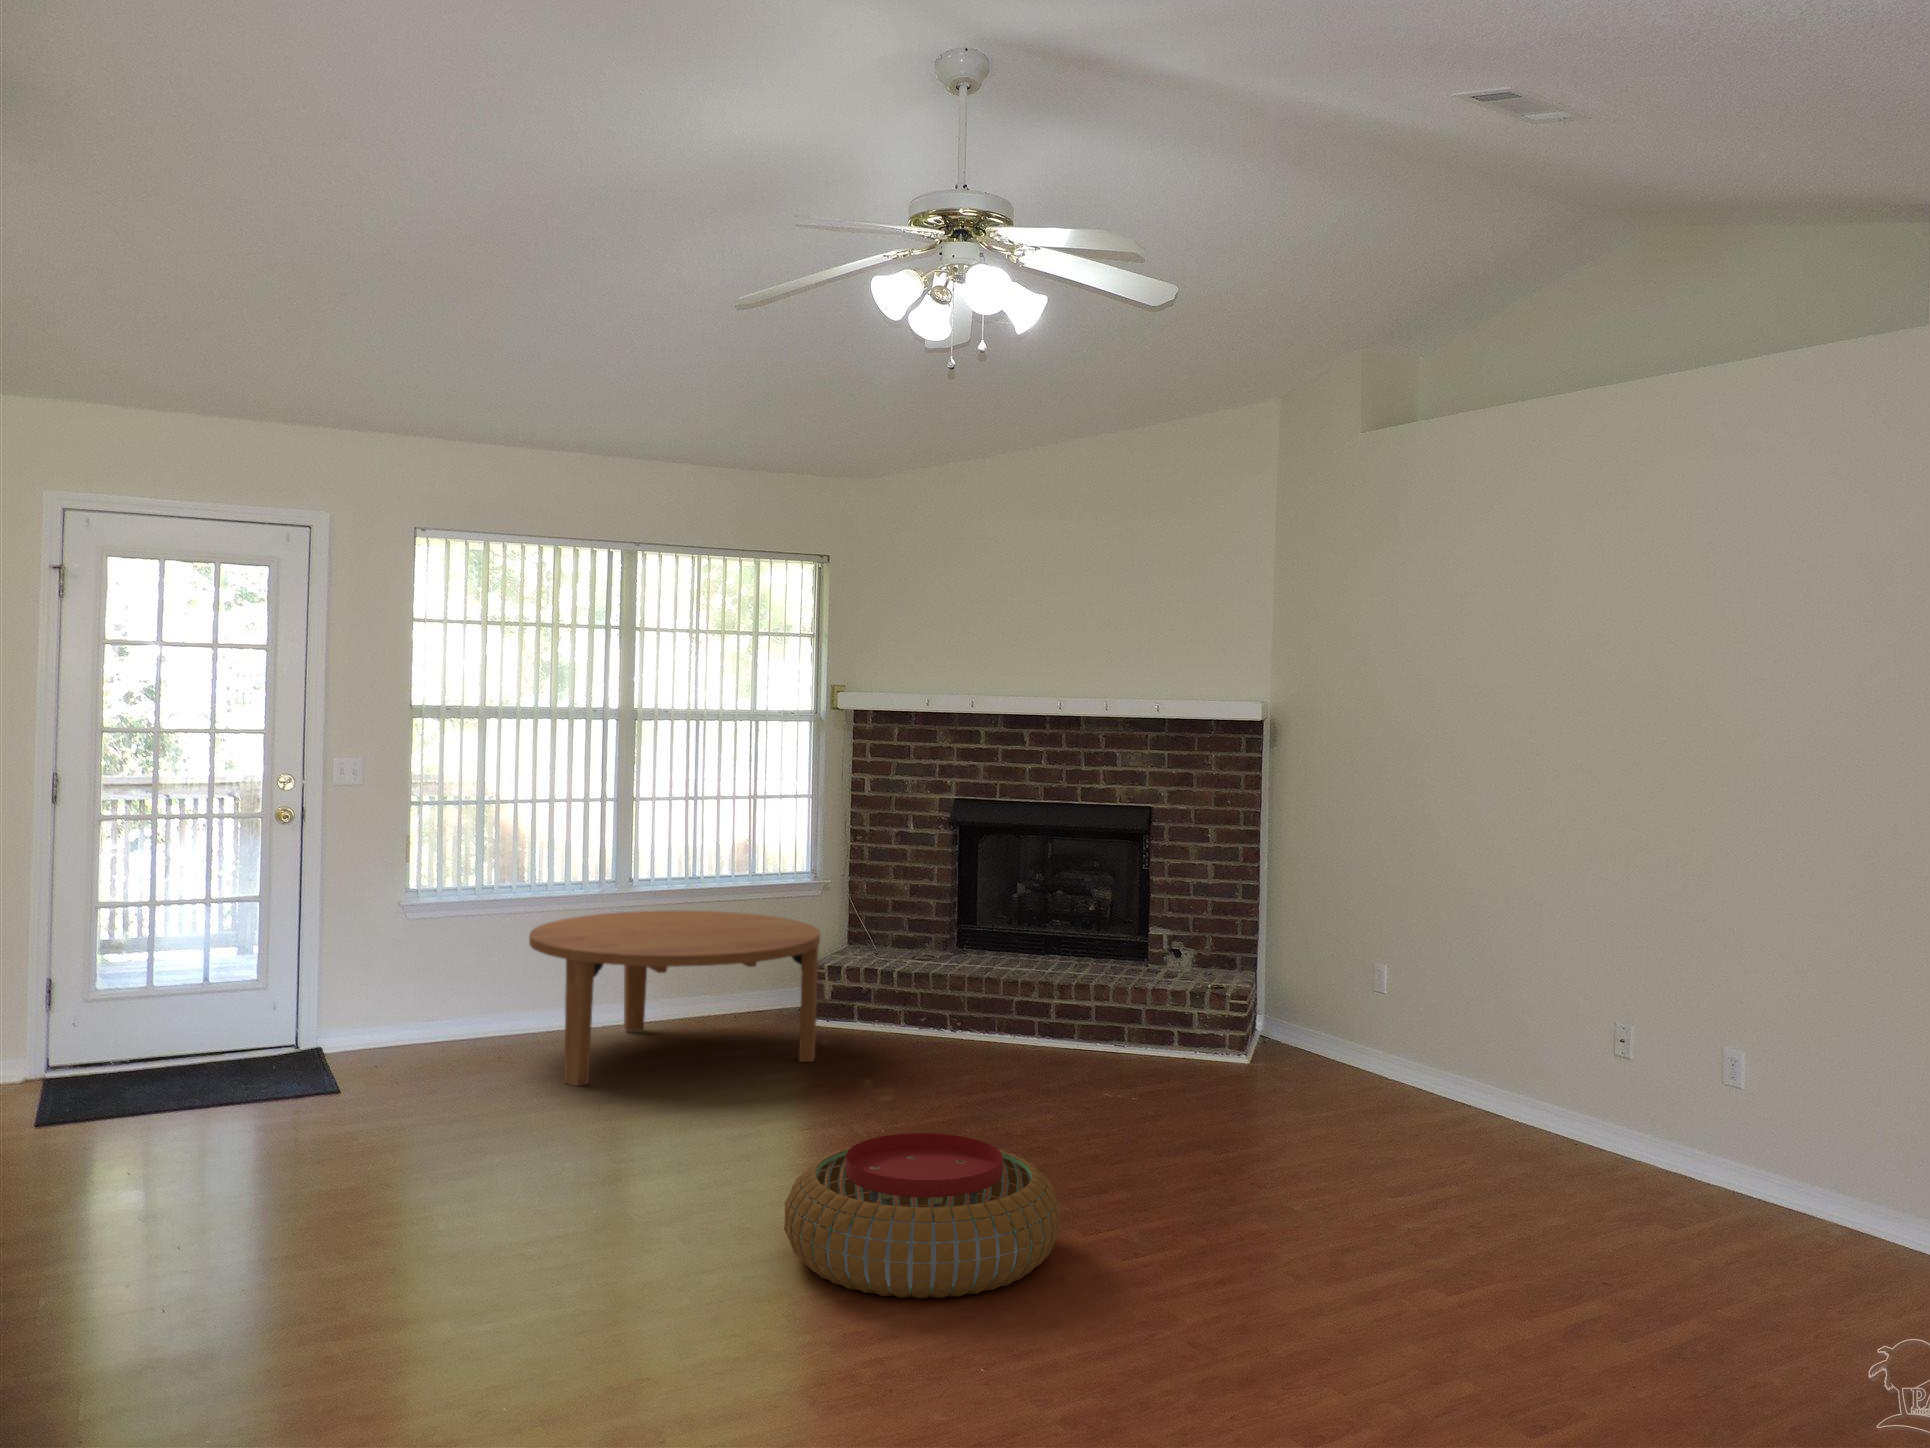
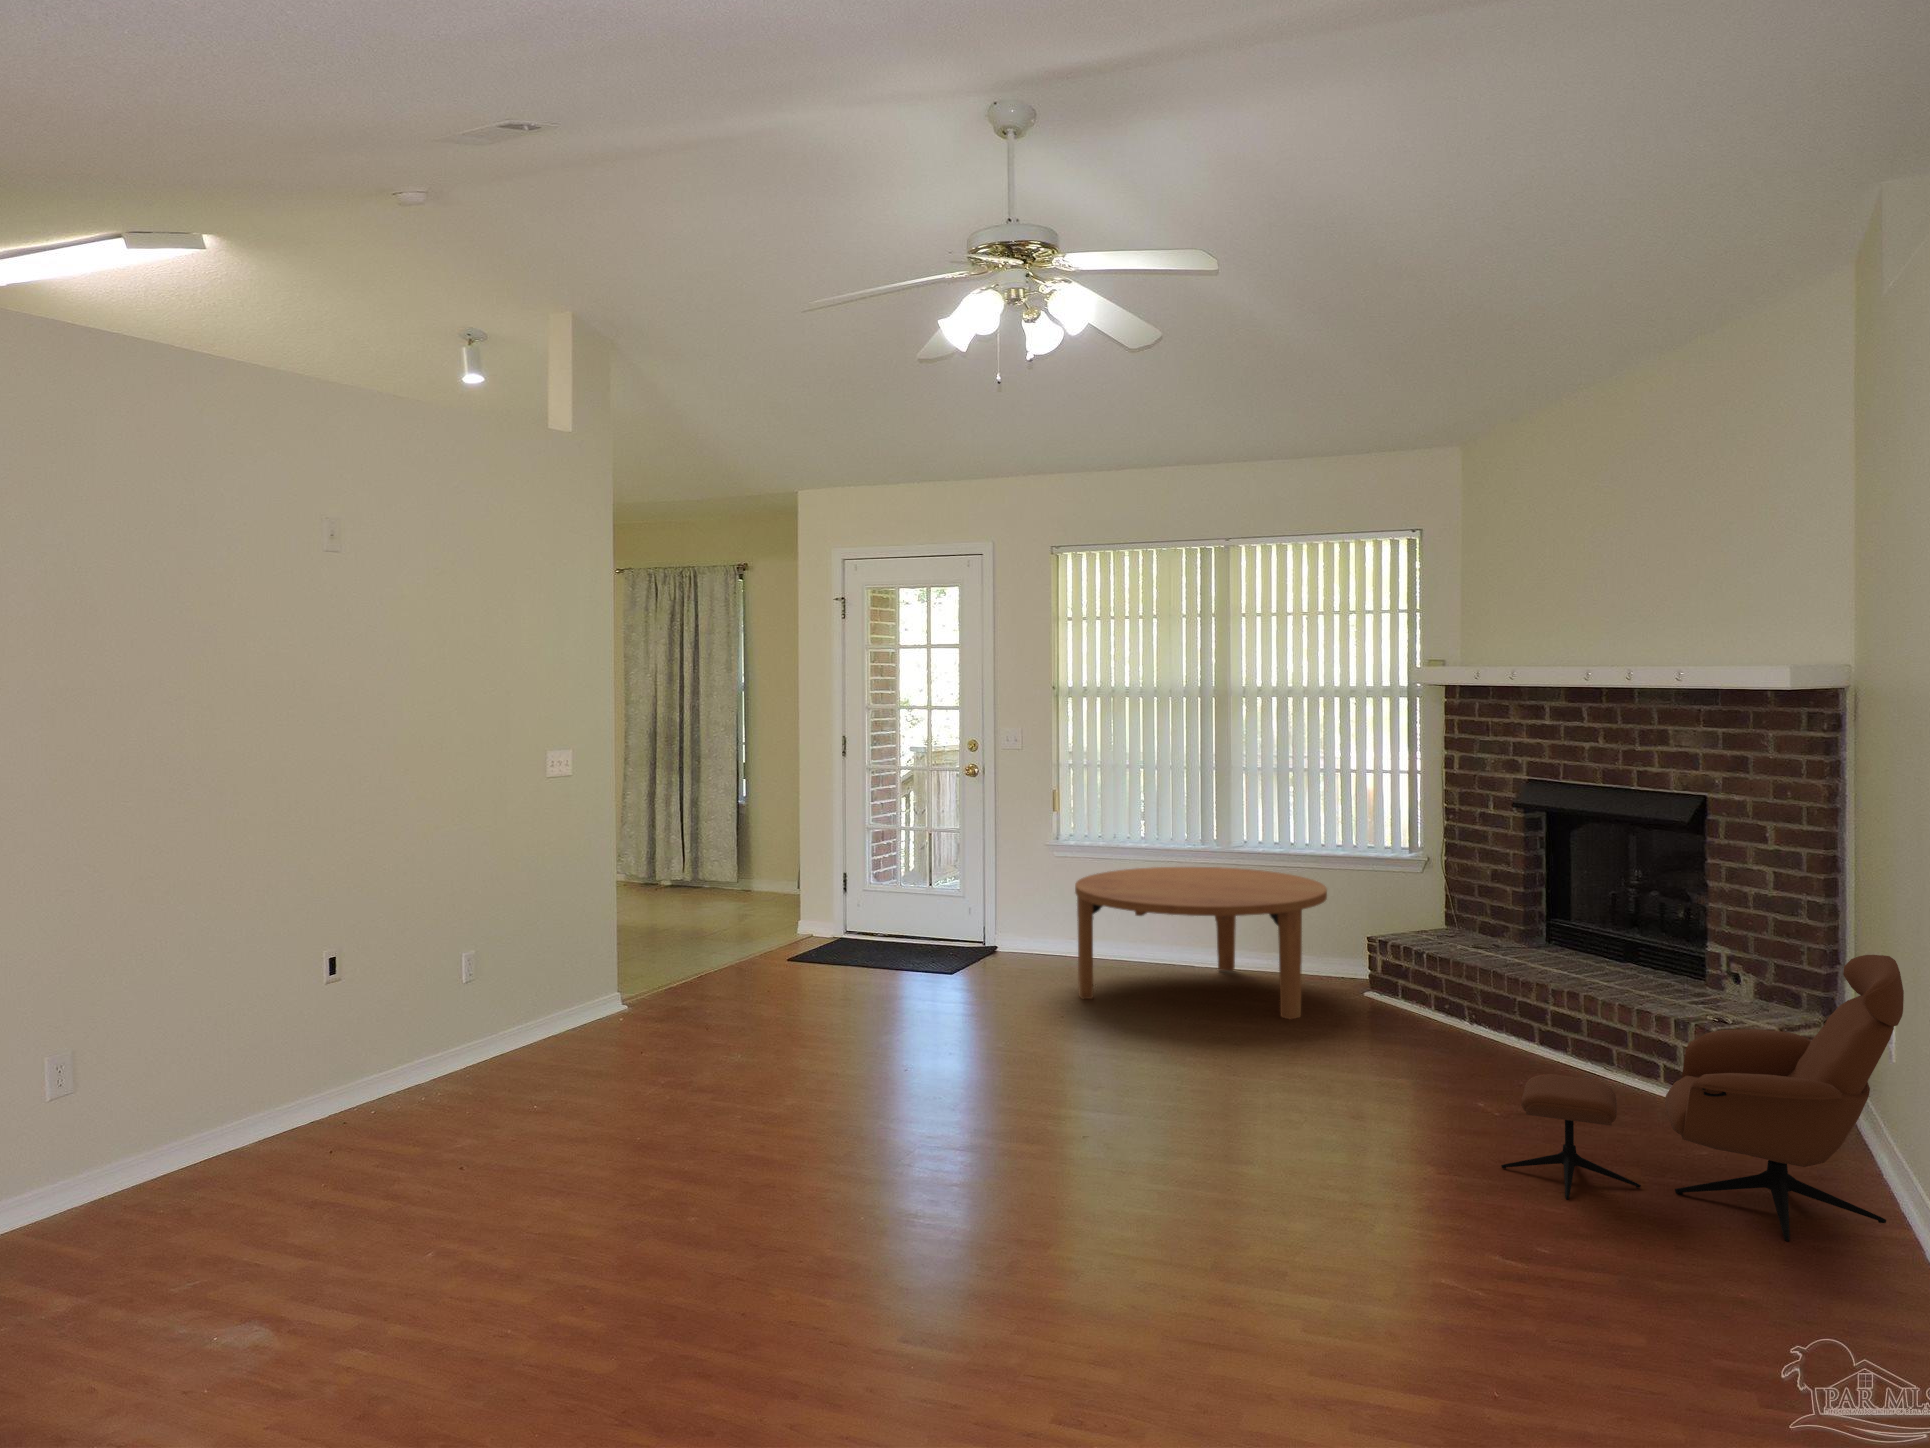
lounge chair: none [1228,913,1470,1137] -> present [1501,955,1904,1241]
pouf: present [784,1133,1060,1298] -> none [830,1056,1070,1200]

